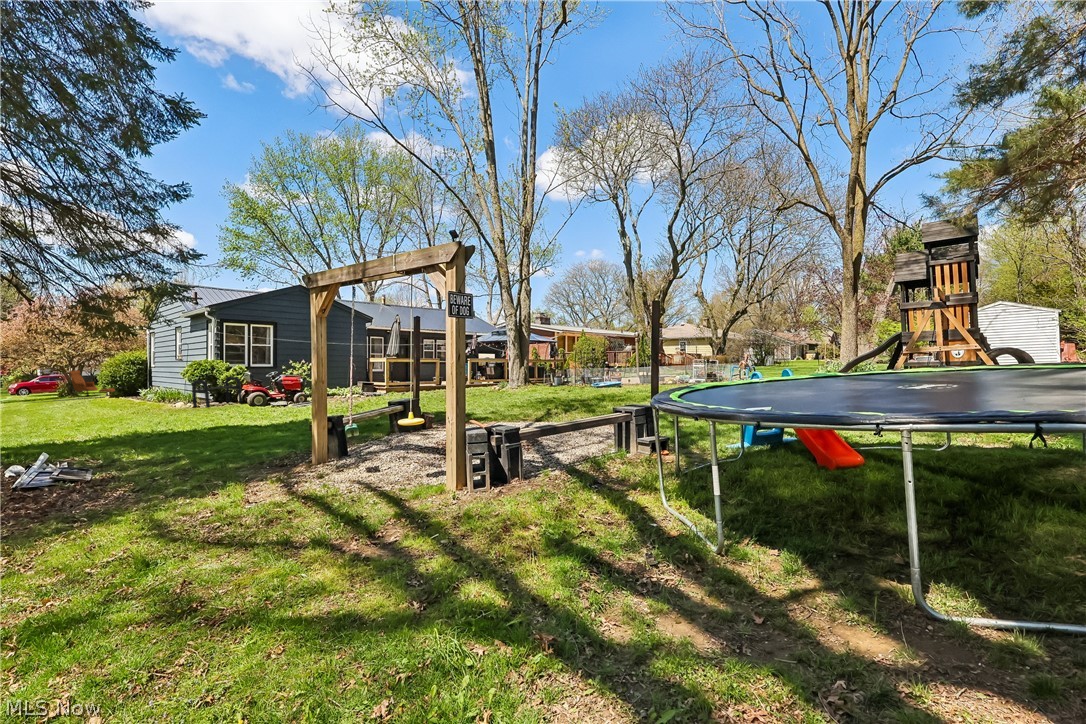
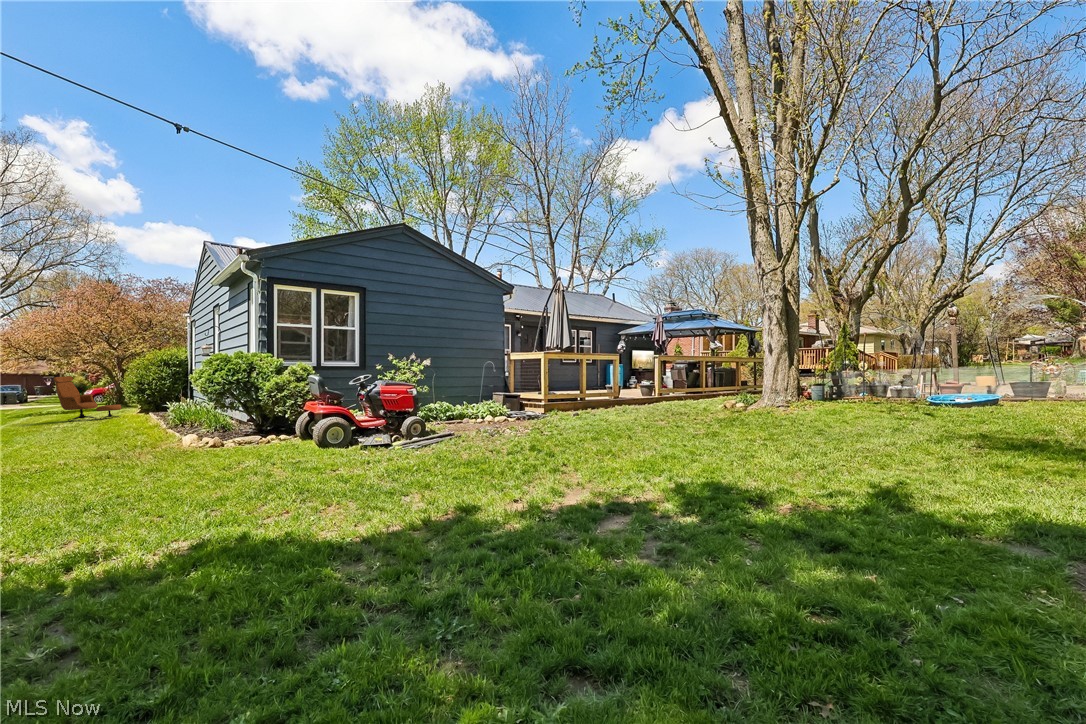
bench: present [192,377,242,407] -> none [202,384,305,452]

